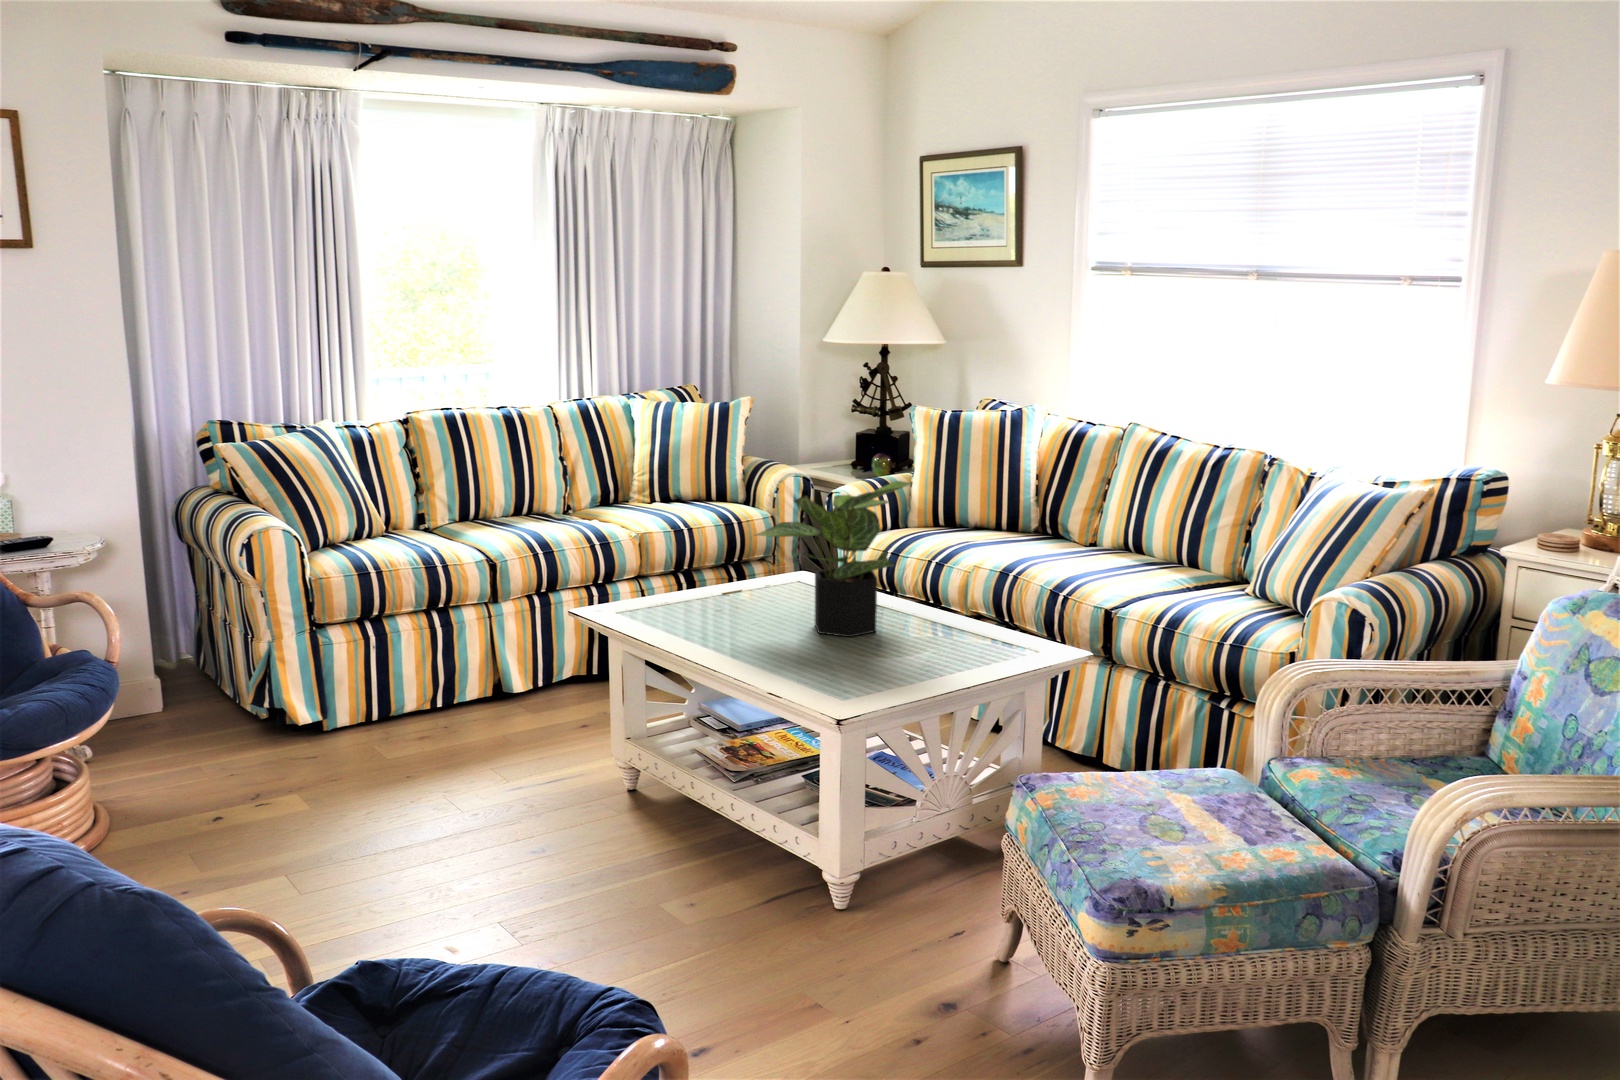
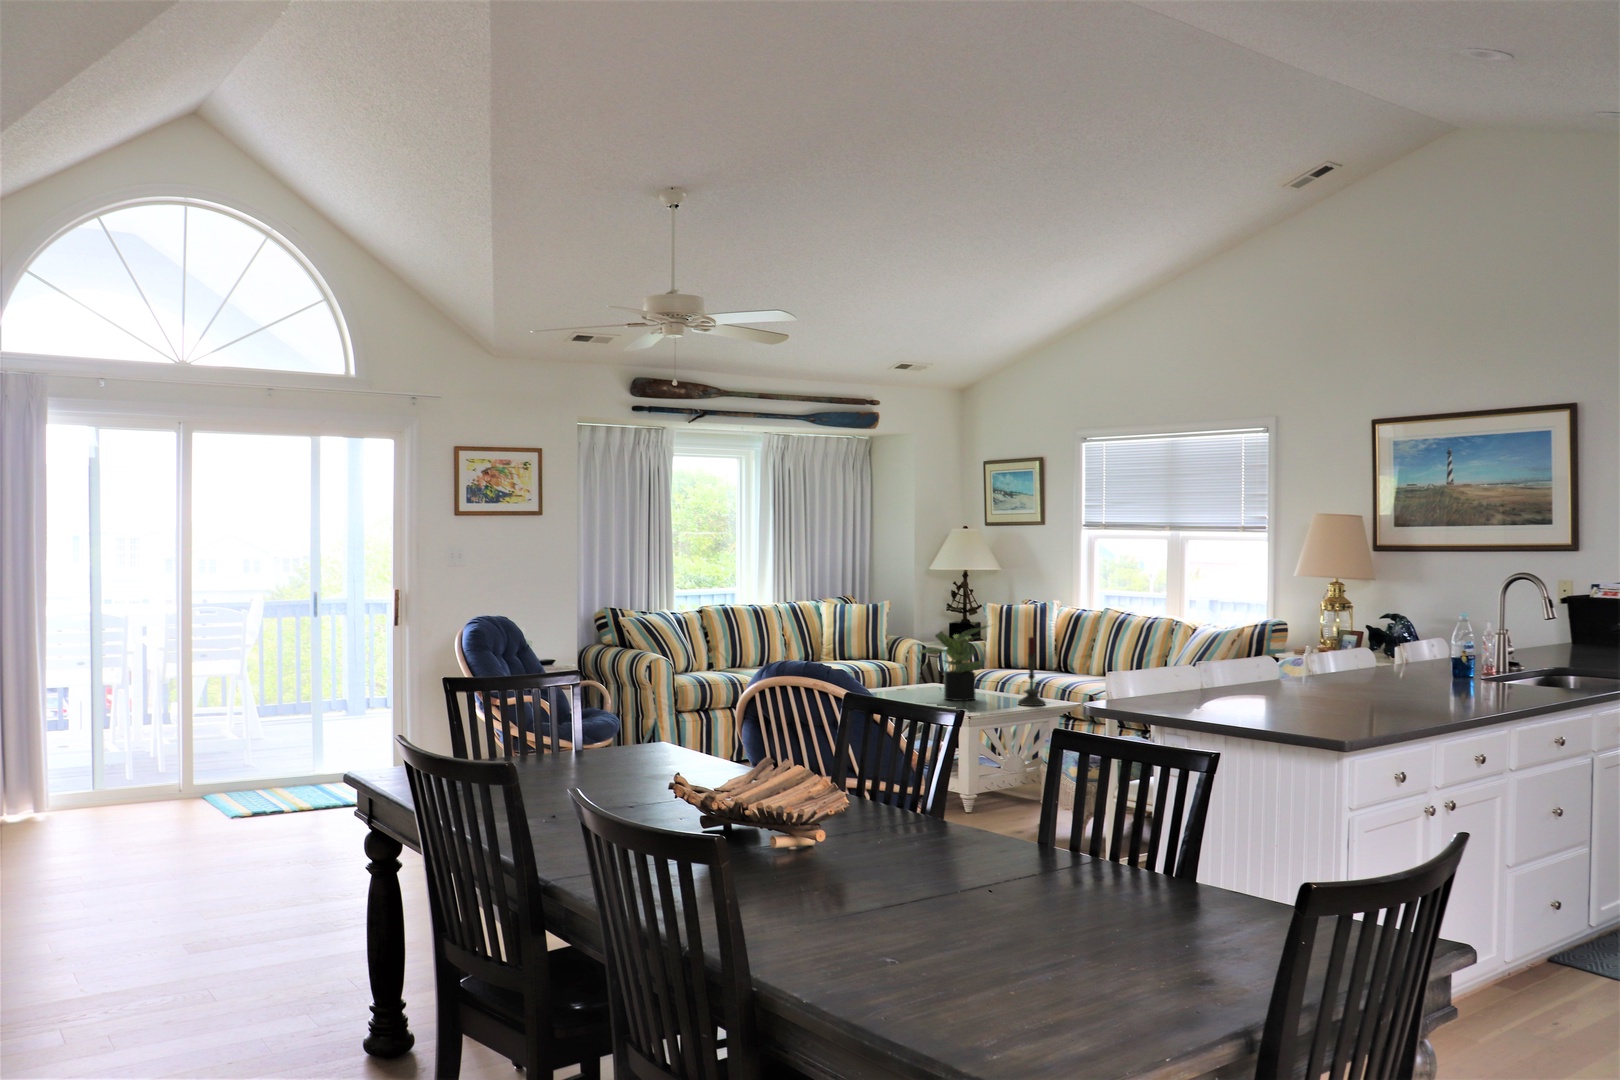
candle: none [962,508,1020,661] -> present [1018,637,1045,706]

